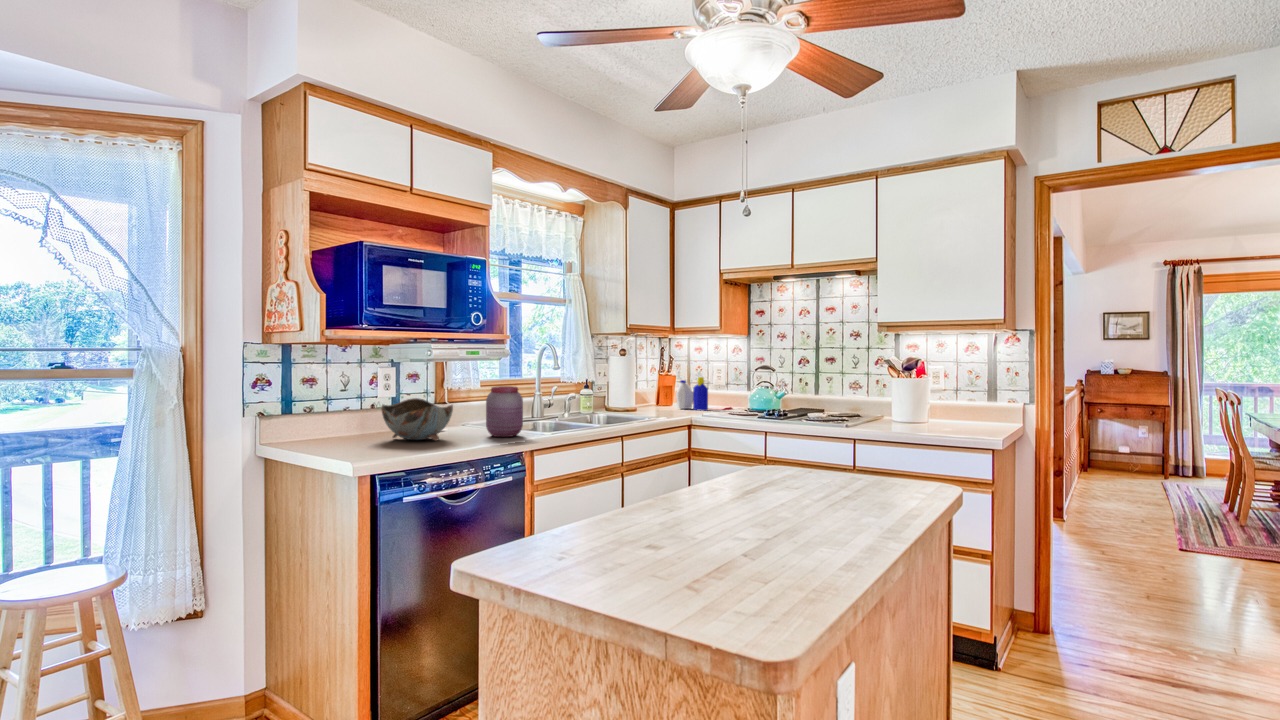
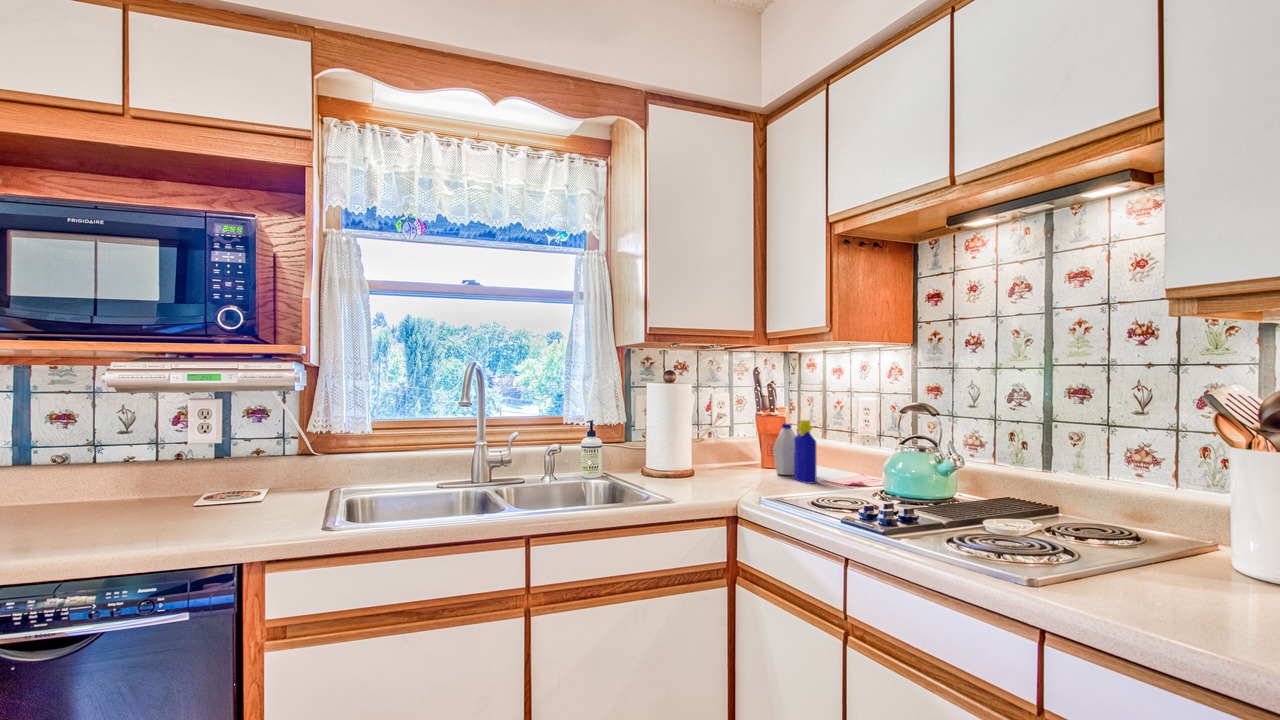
jar: present [486,386,523,437] -> none [216,437,291,531]
bowl: present [381,398,453,440] -> none [37,451,182,531]

